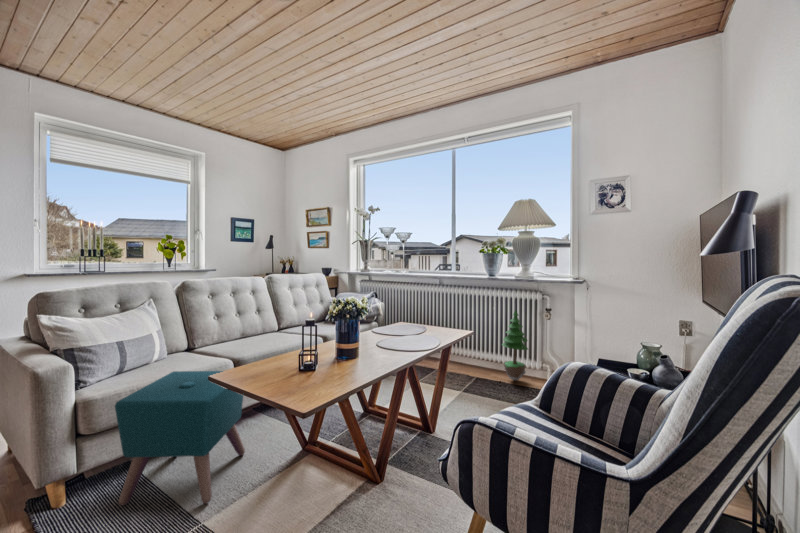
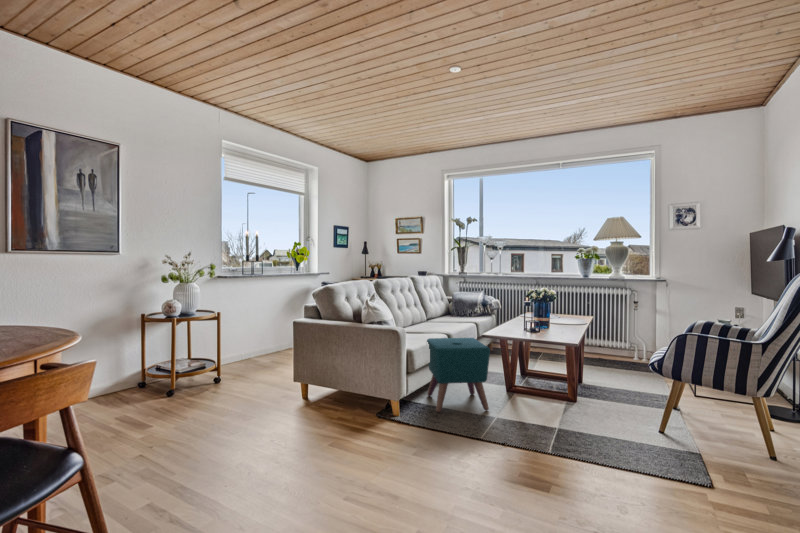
potted tree: present [502,310,528,381] -> none [601,302,624,359]

